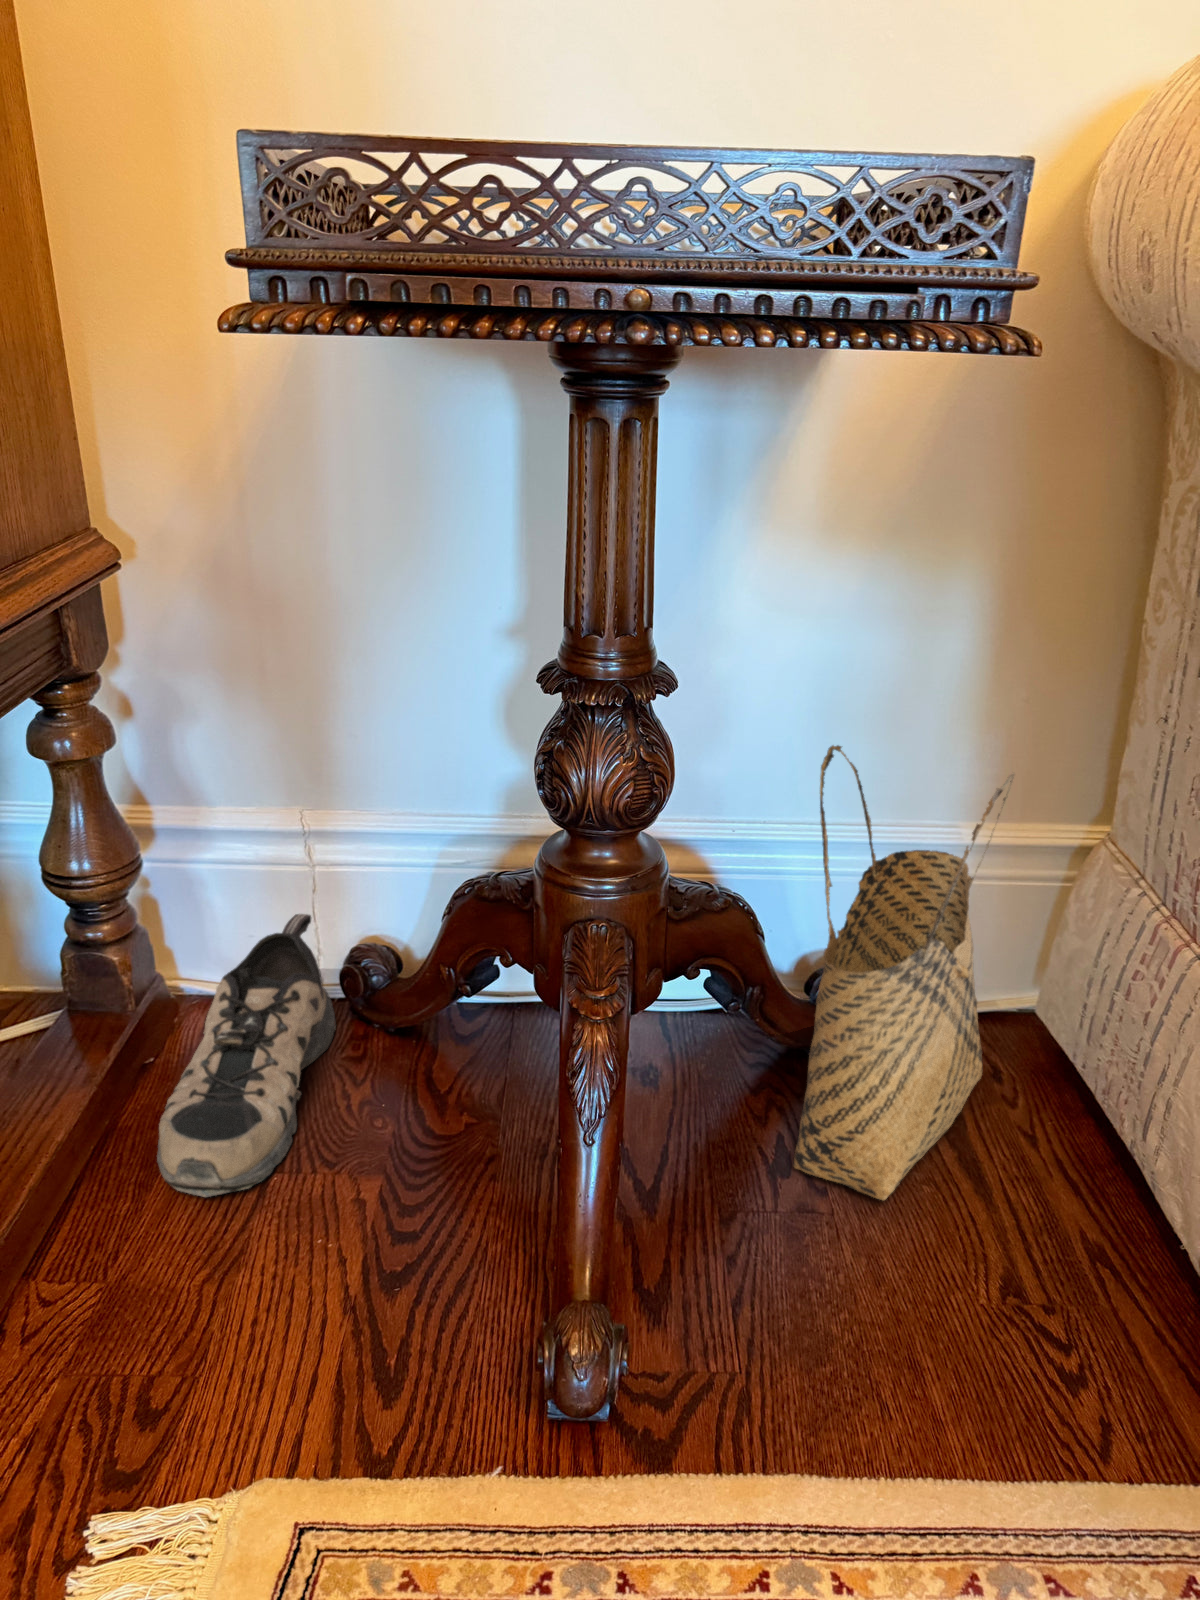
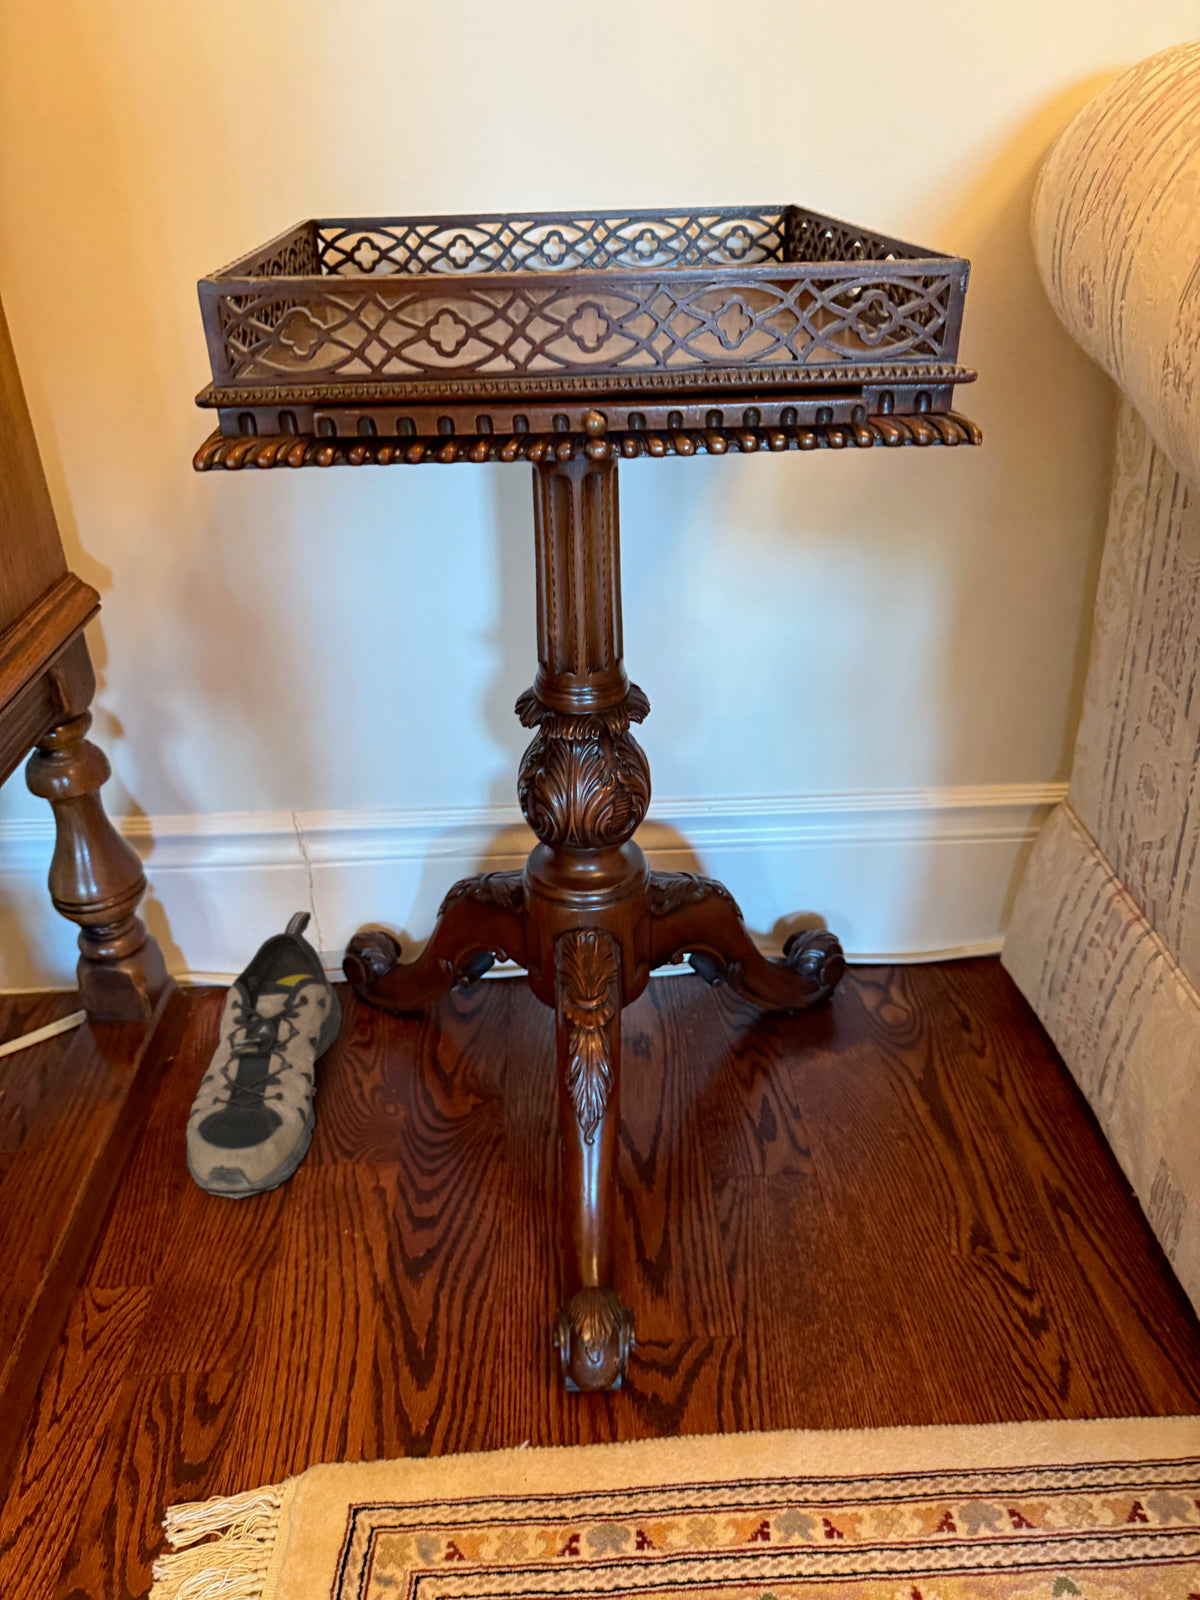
woven basket: present [794,745,1015,1200] -> none [779,743,975,1165]

